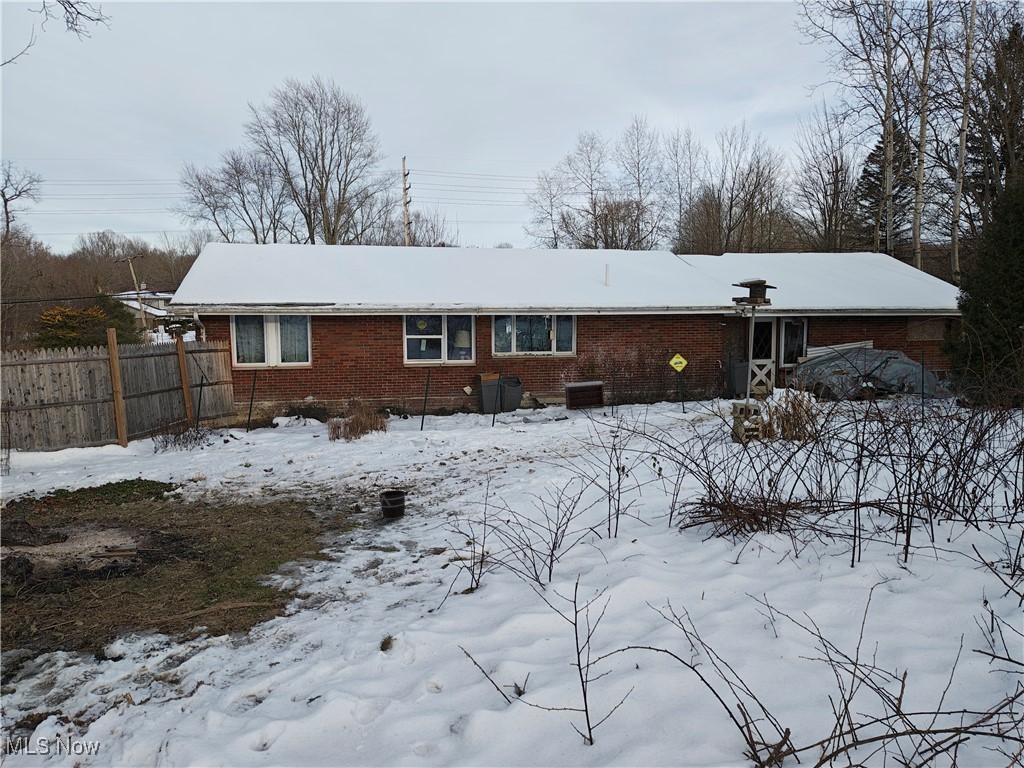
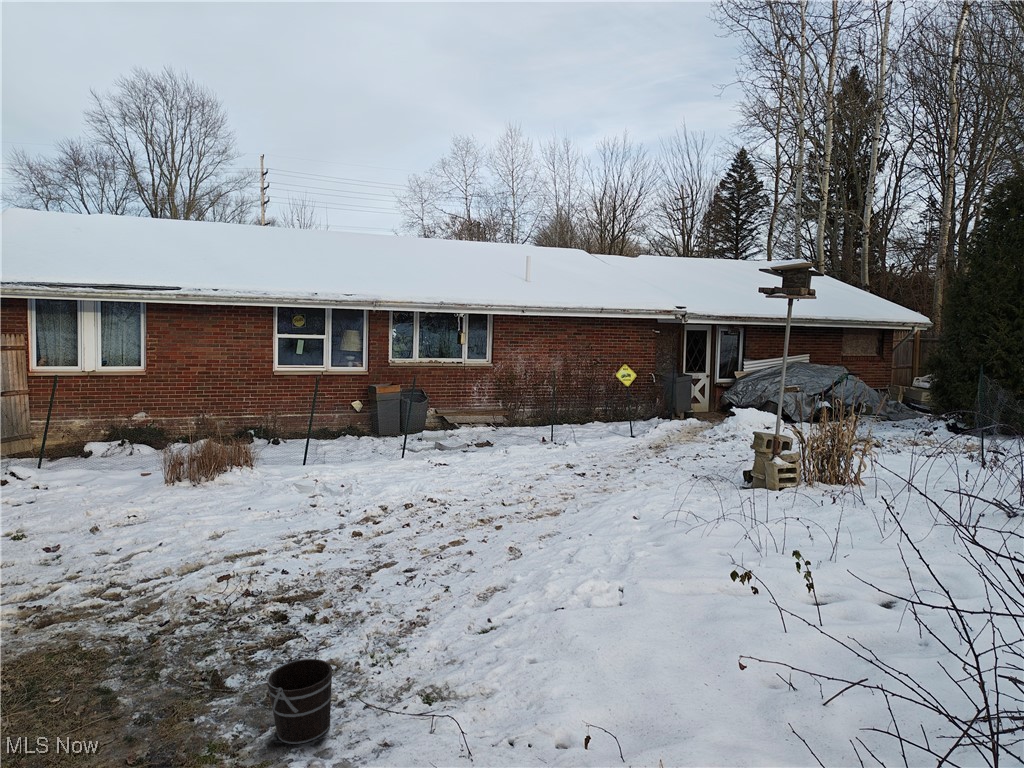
bench: present [564,381,604,410] -> none [476,394,524,428]

